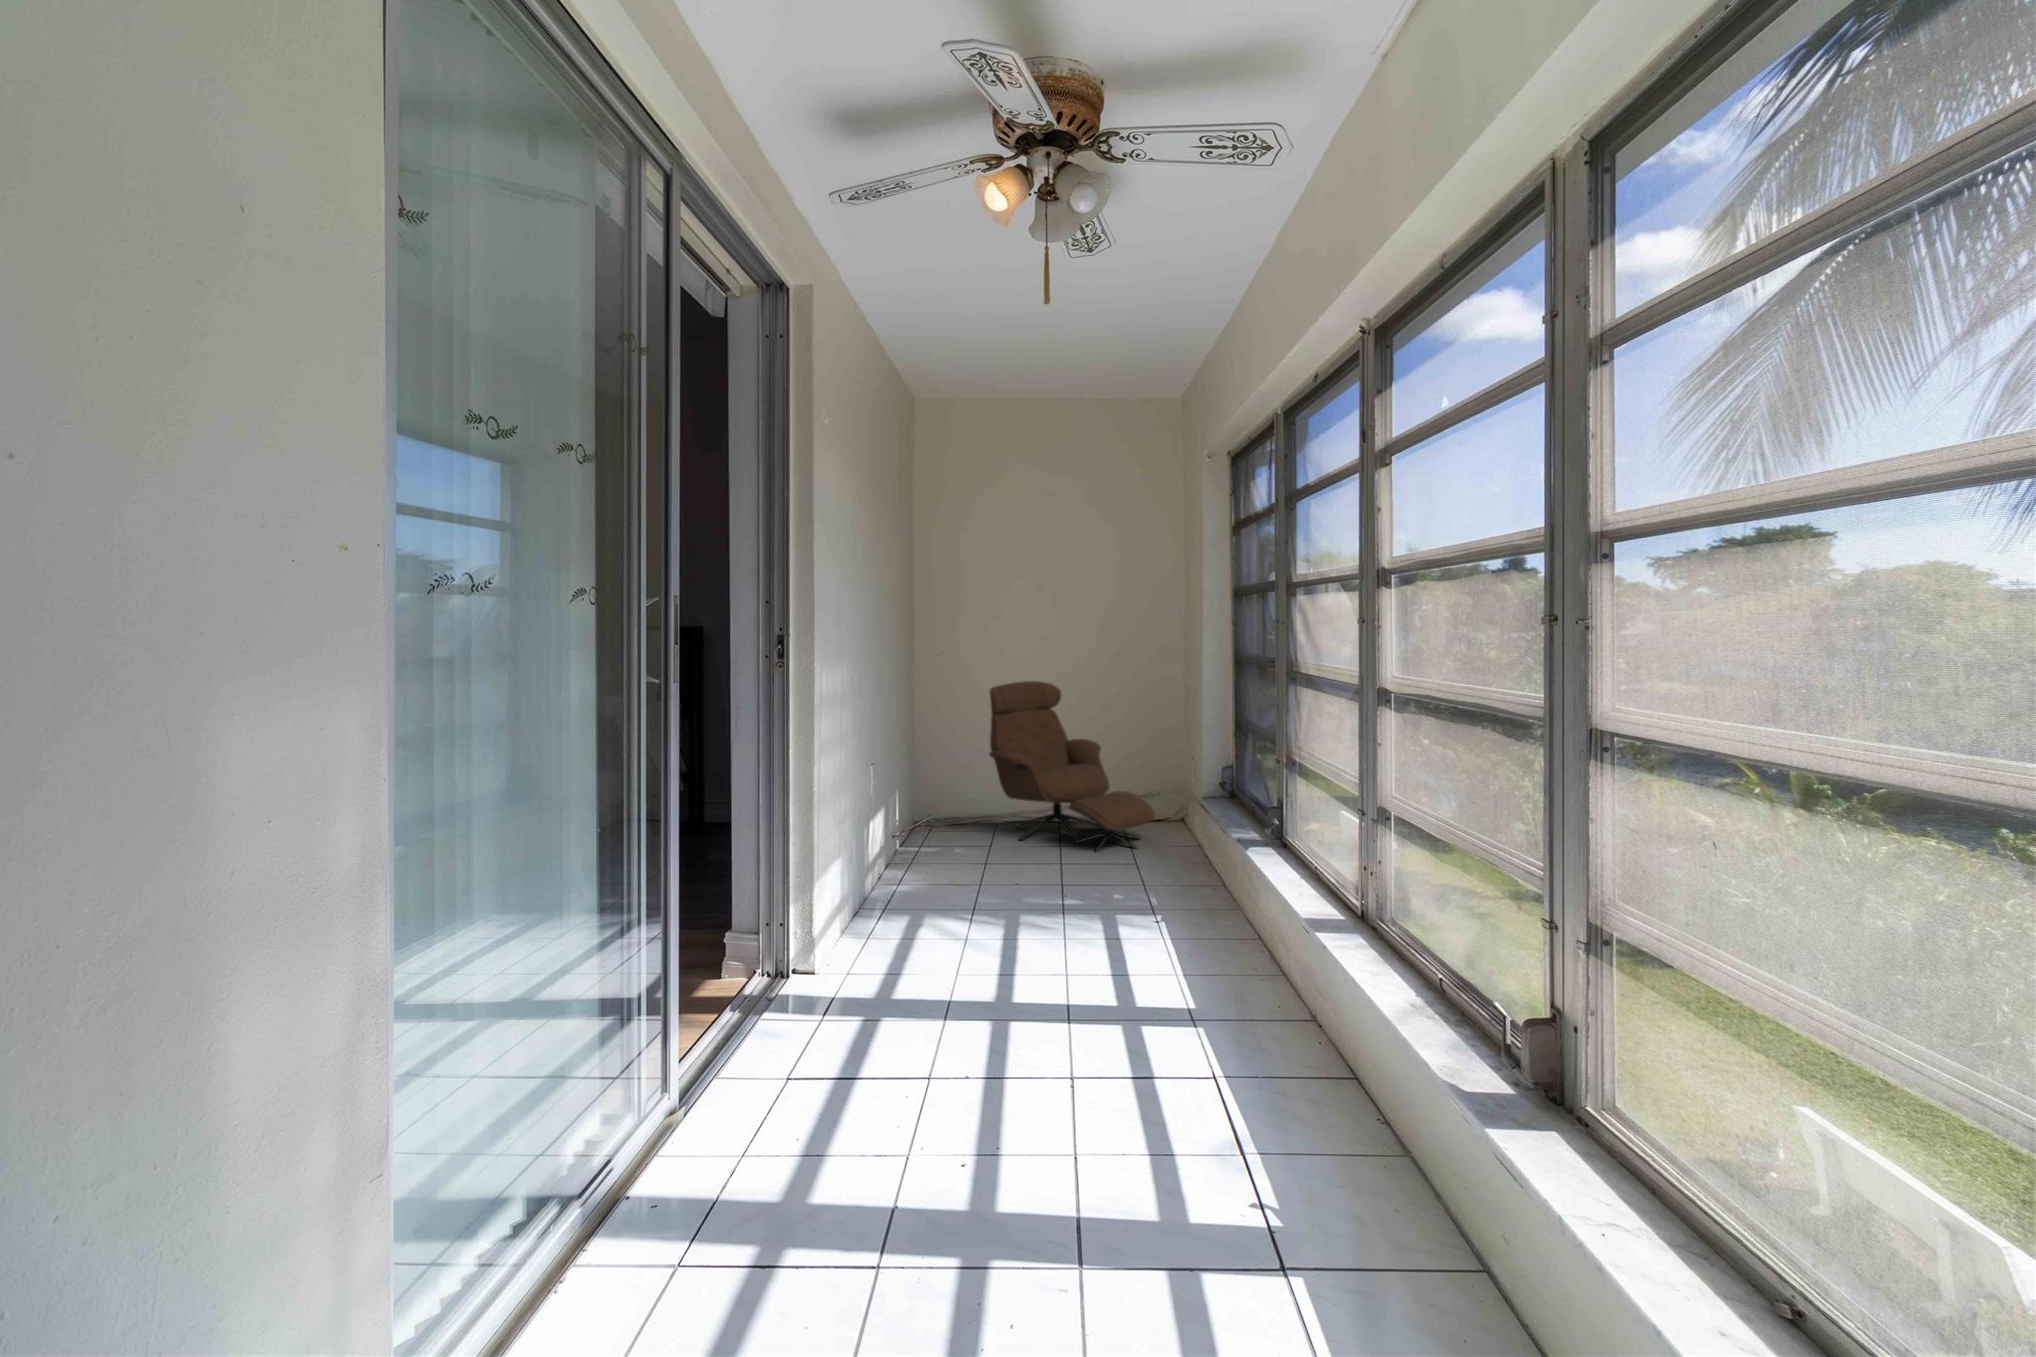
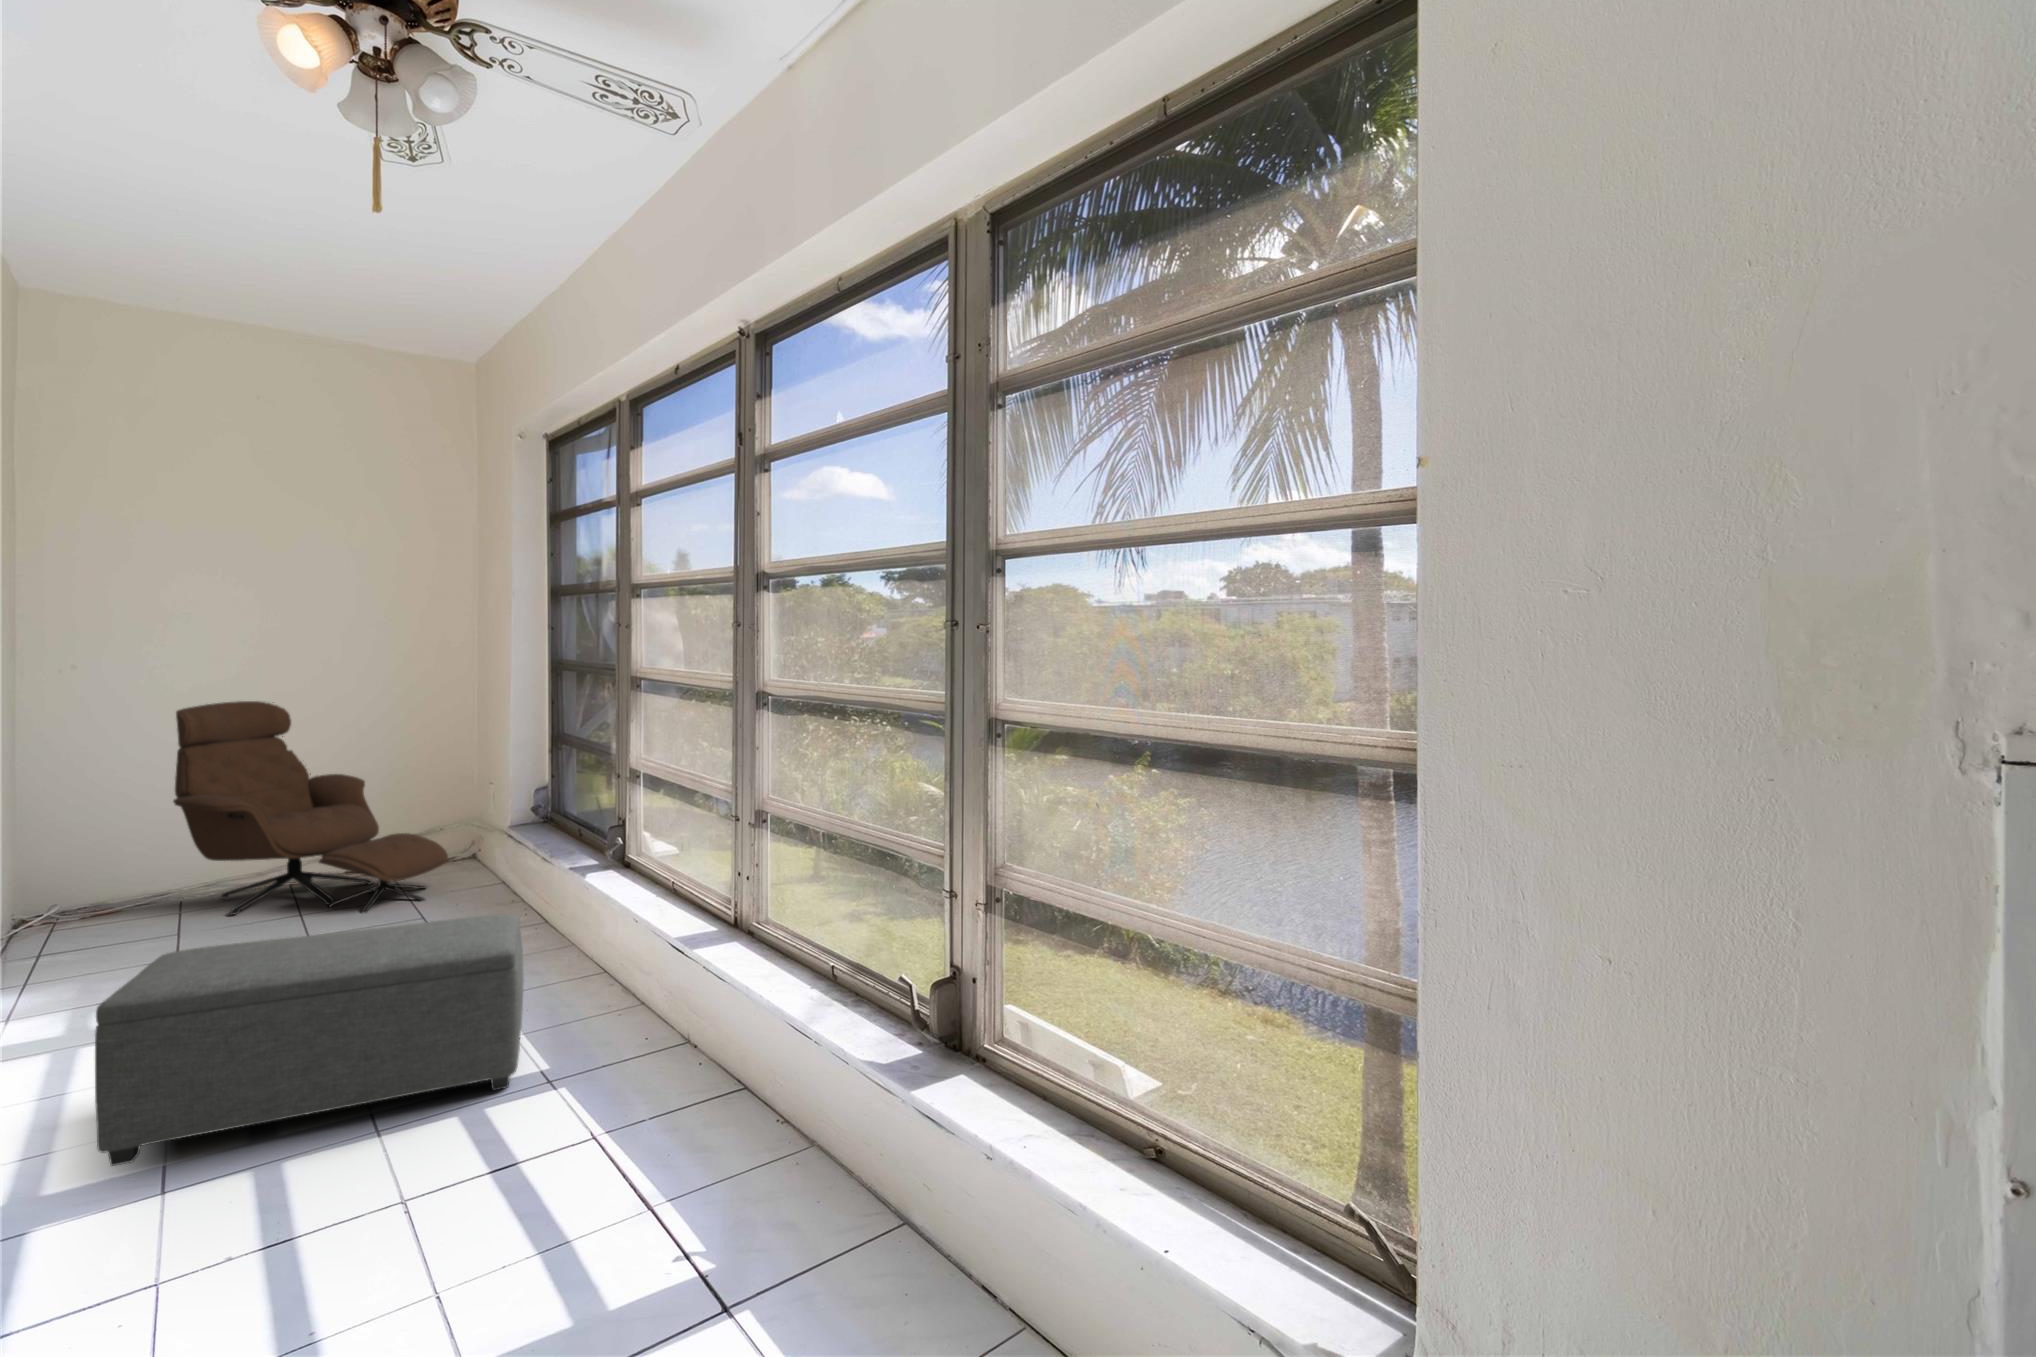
ottoman: none [928,861,1180,1017] -> present [95,914,524,1166]

